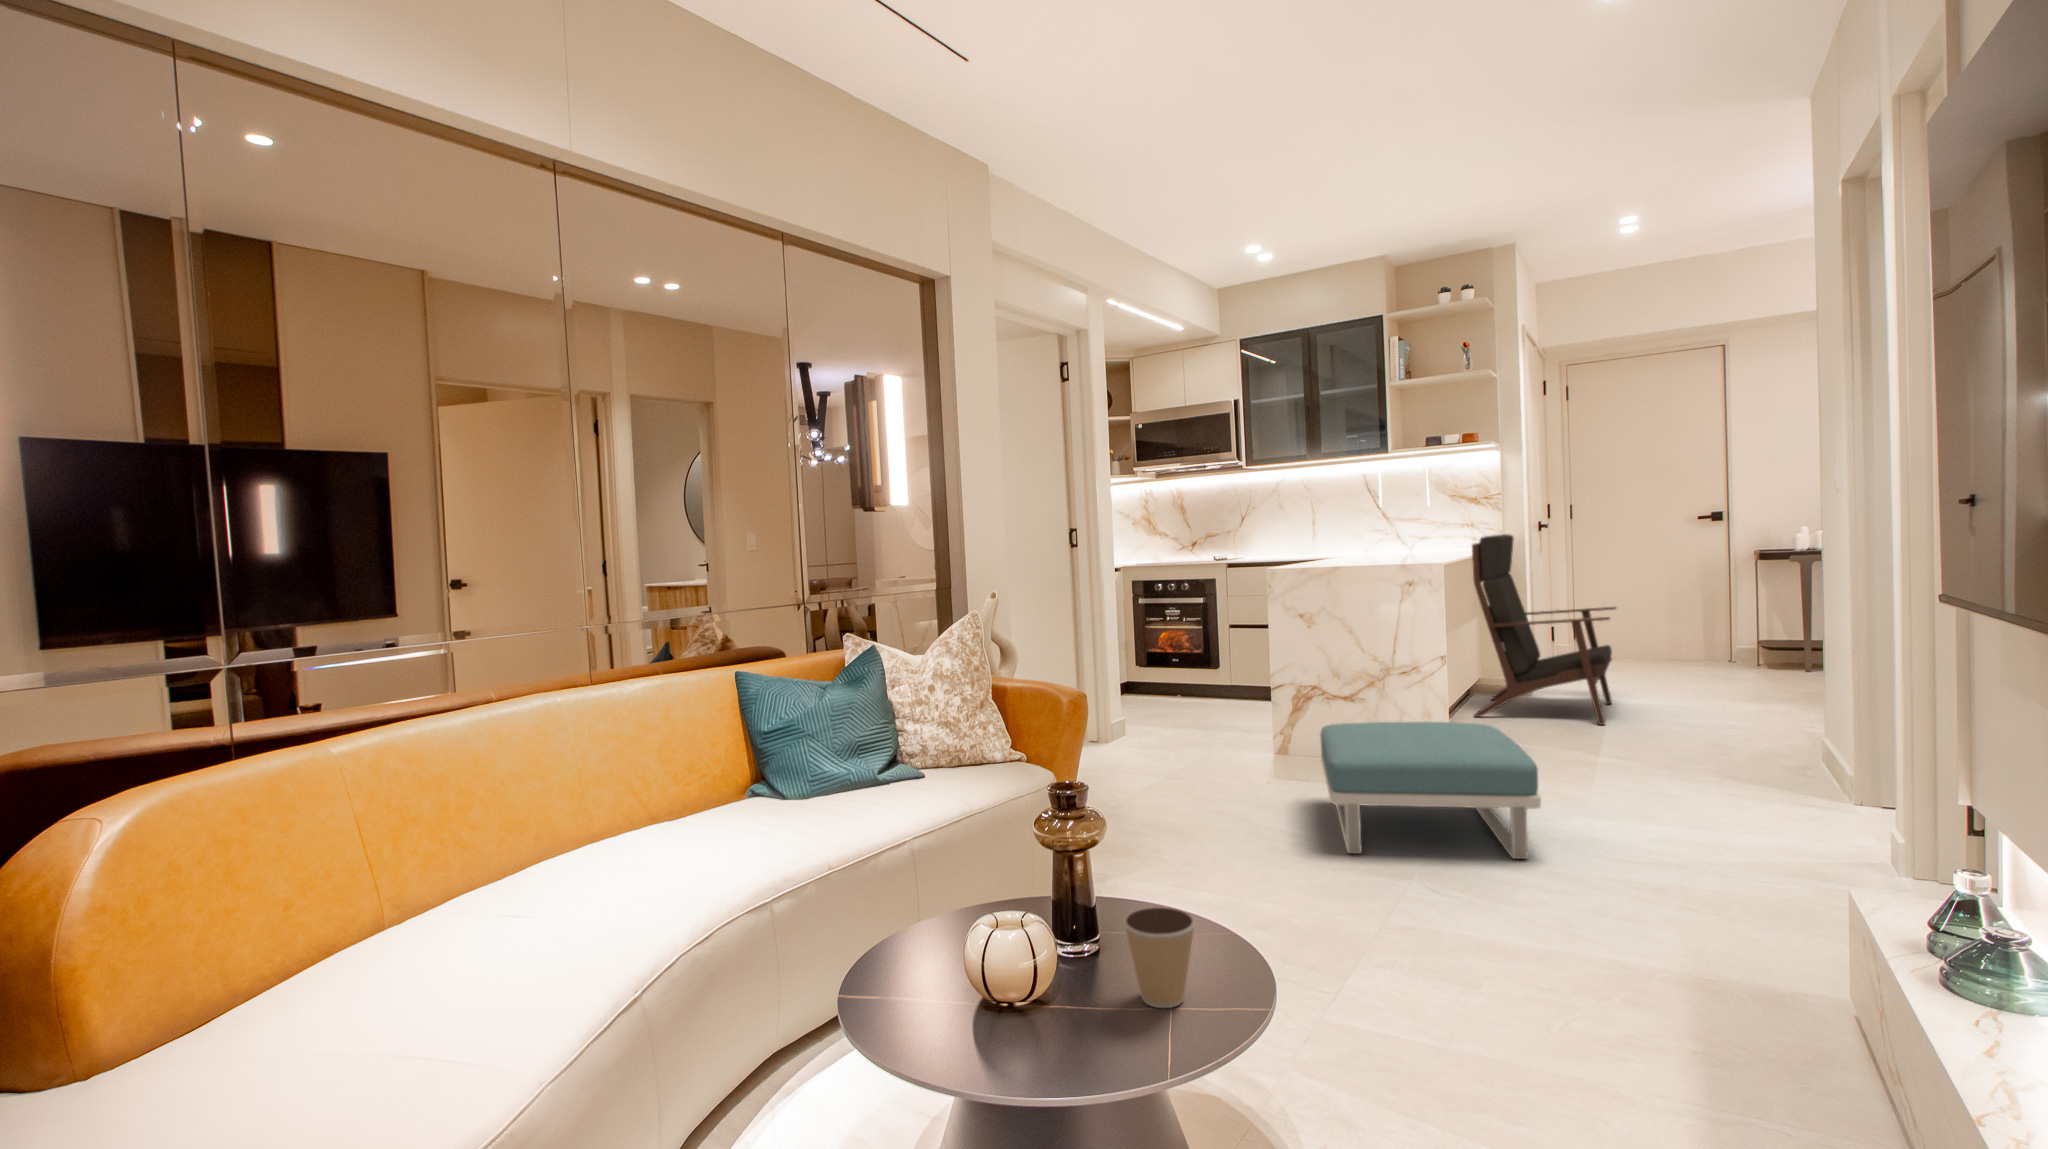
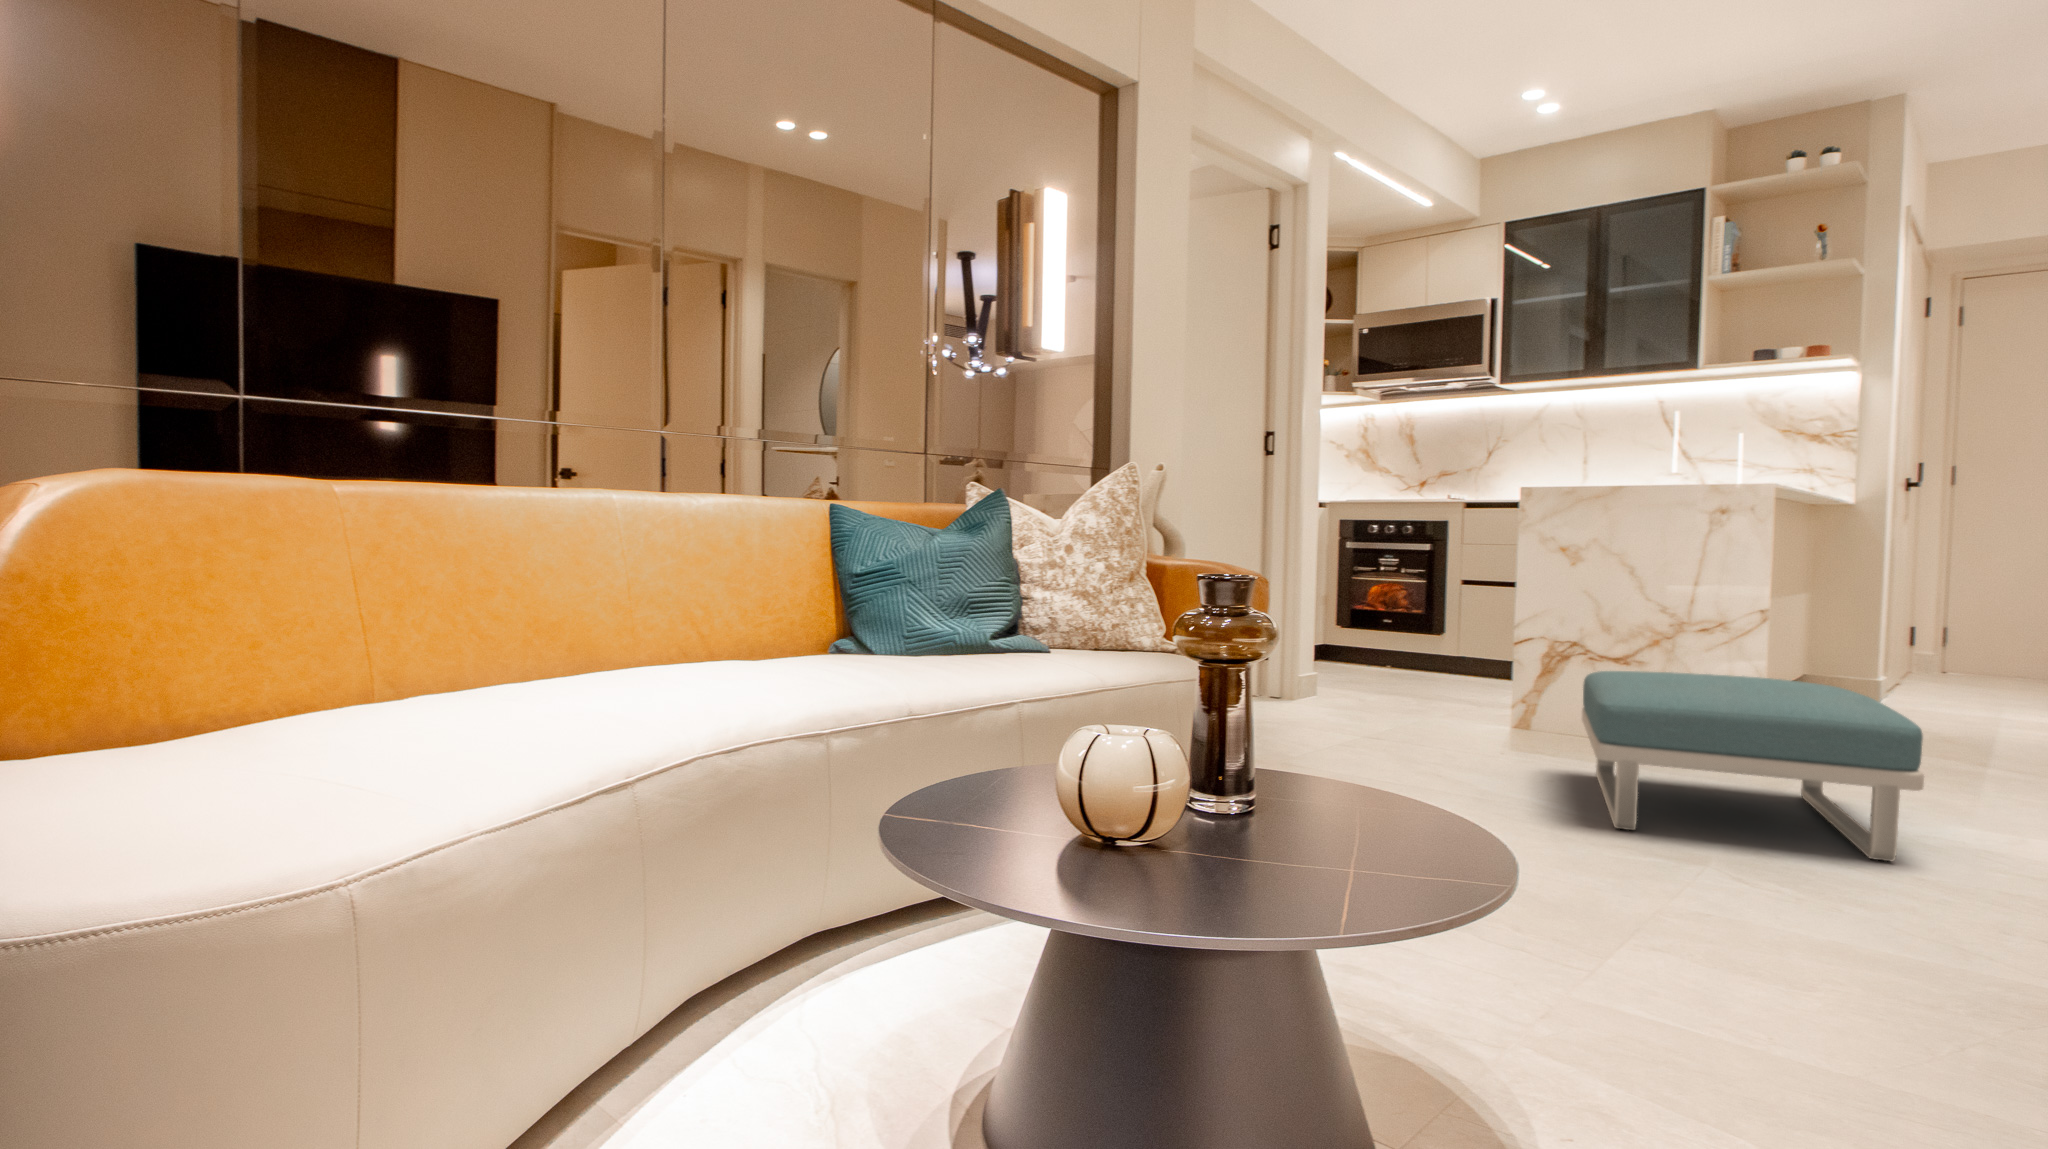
lounge chair: present [1472,534,1616,725] -> none [1795,472,2027,734]
coffee cup: present [1124,907,1196,1008] -> none [1288,732,1406,874]

